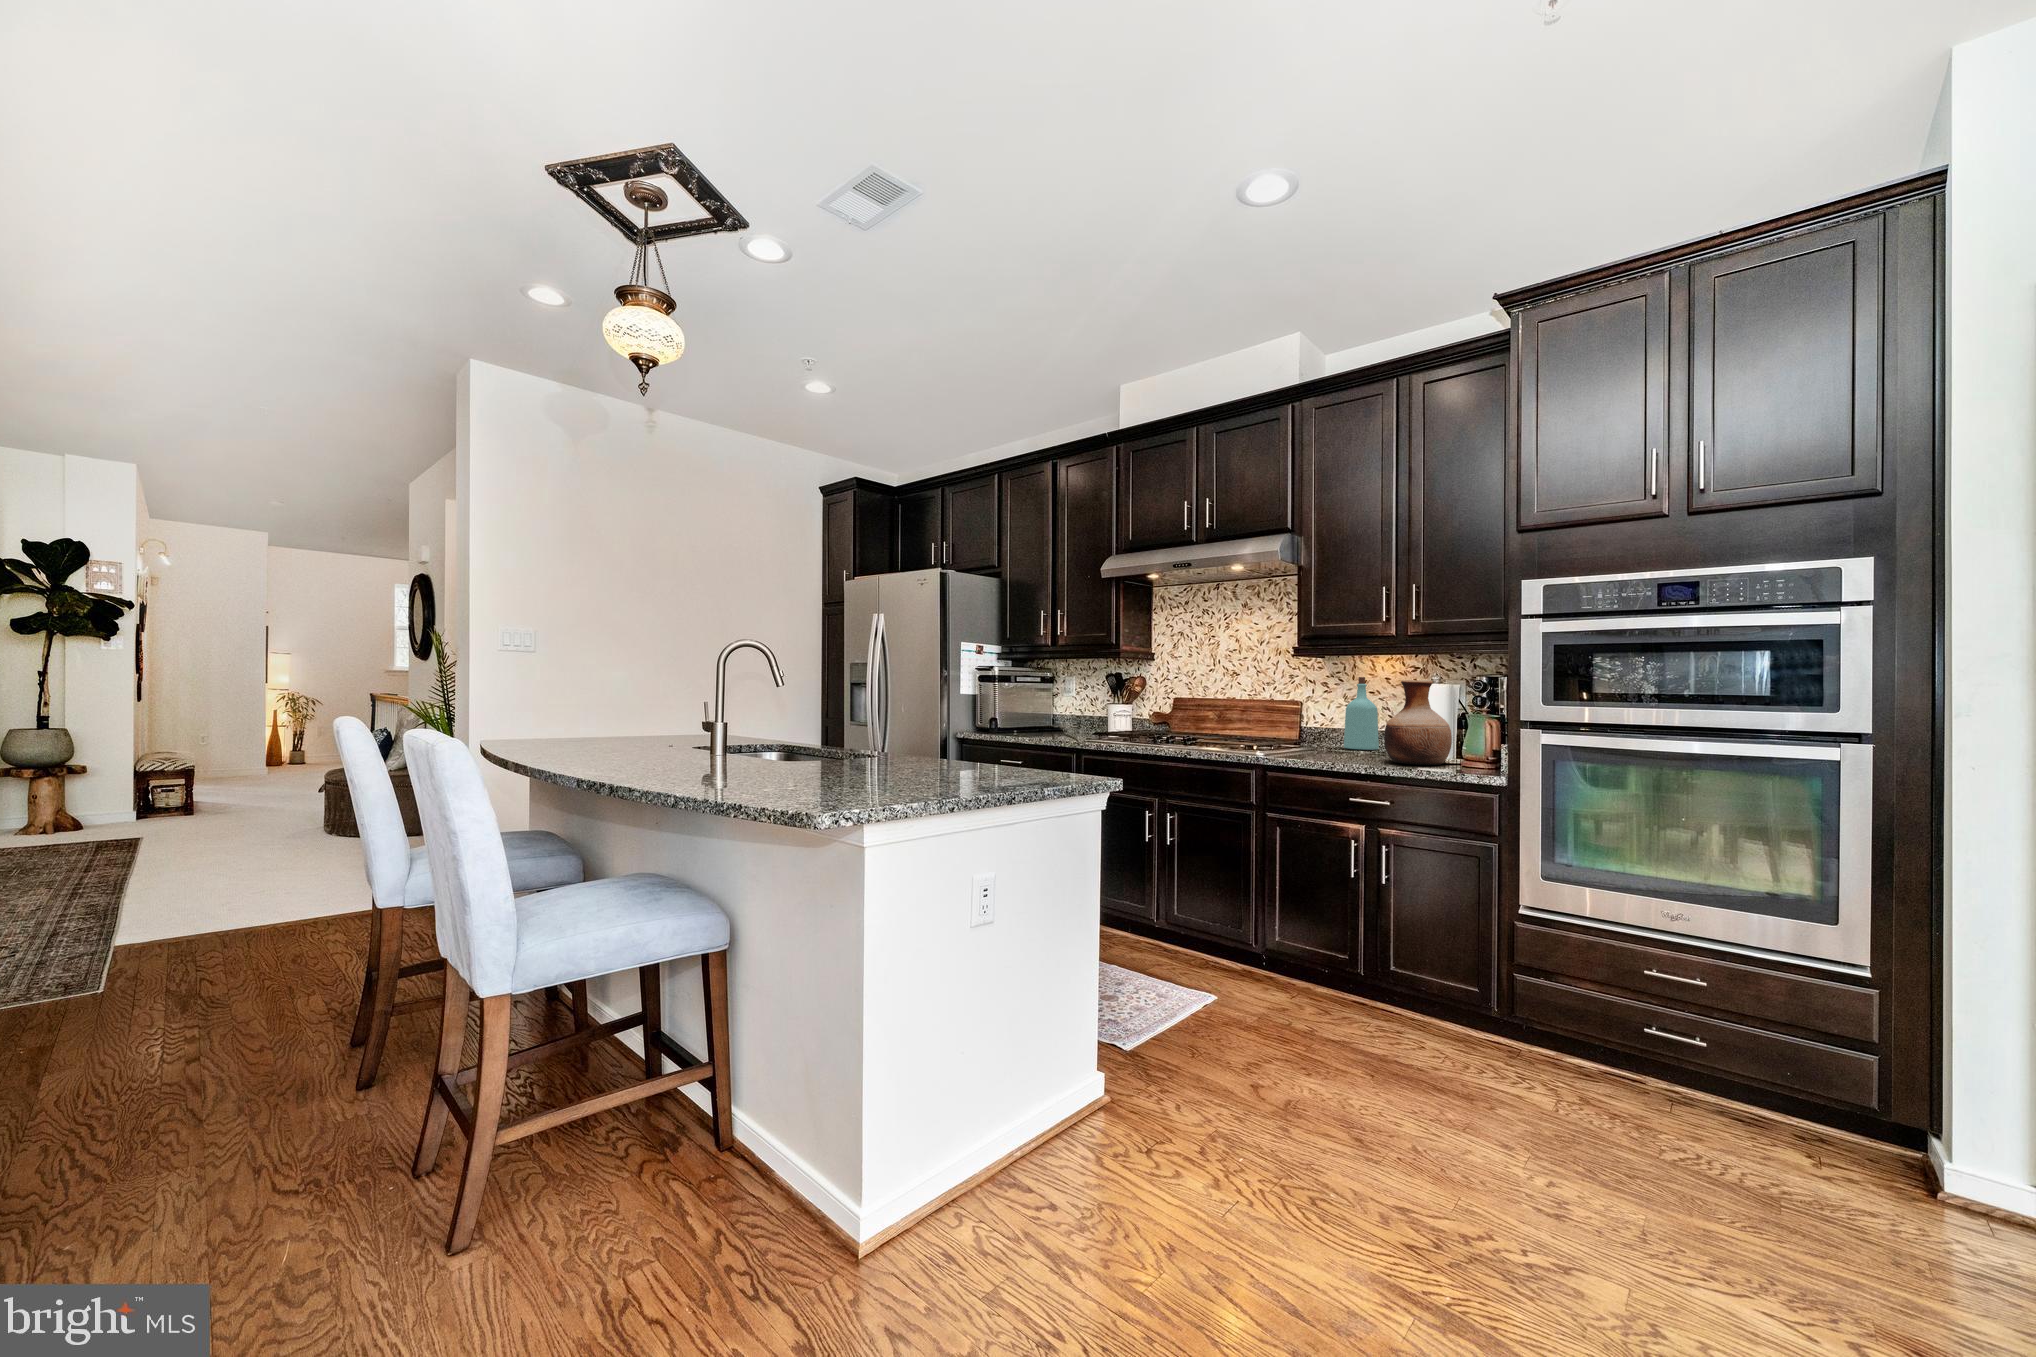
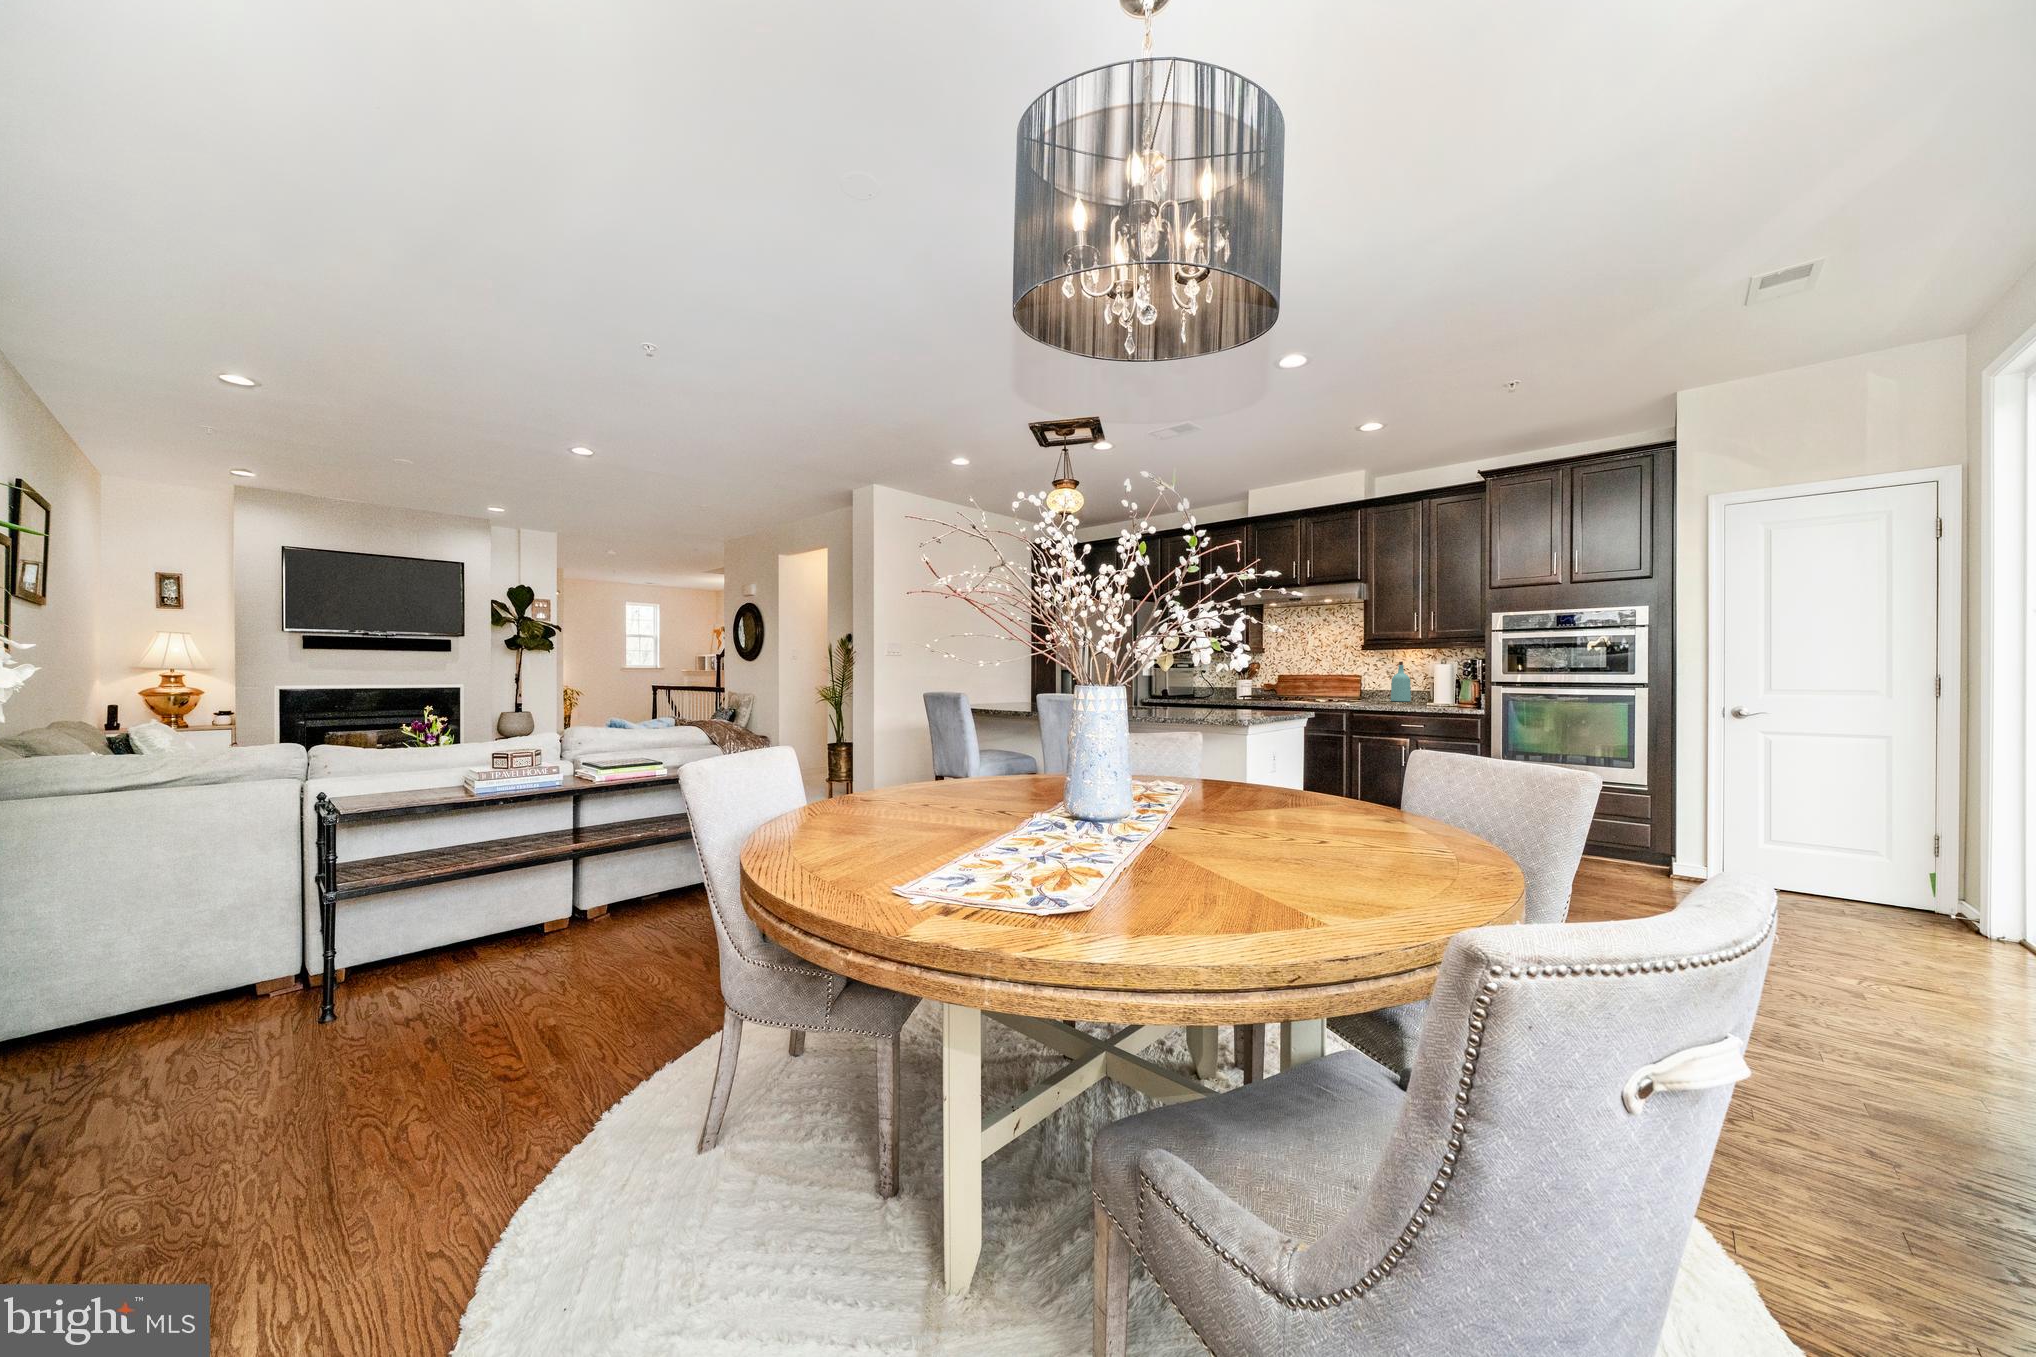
vase: present [1384,680,1452,765] -> none [1418,663,1455,706]

